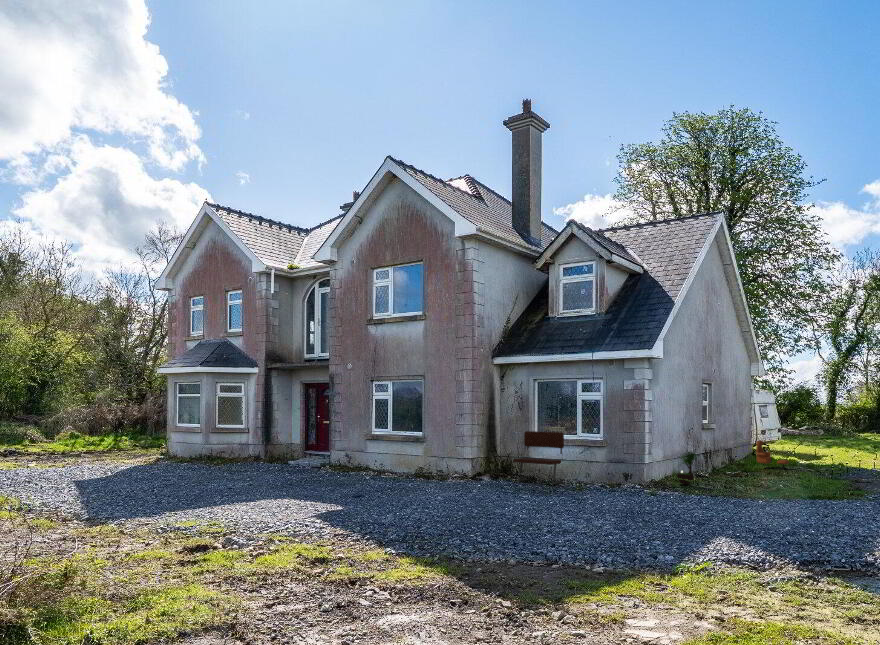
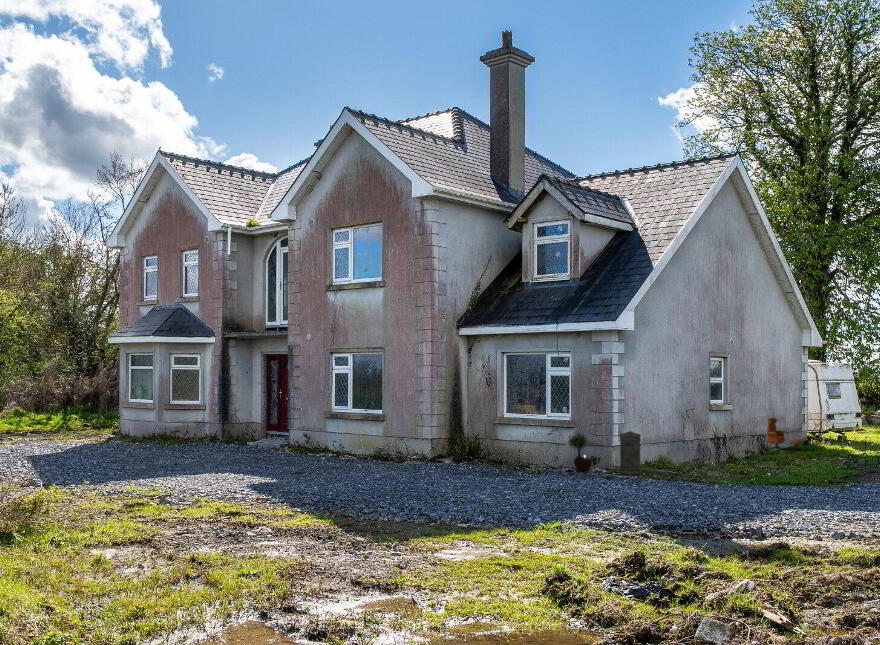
bench: present [513,431,564,484] -> none [476,409,530,467]
trash can: none [652,450,674,491] -> present [620,431,641,474]
potted tree: present [677,452,697,485] -> present [568,434,592,471]

